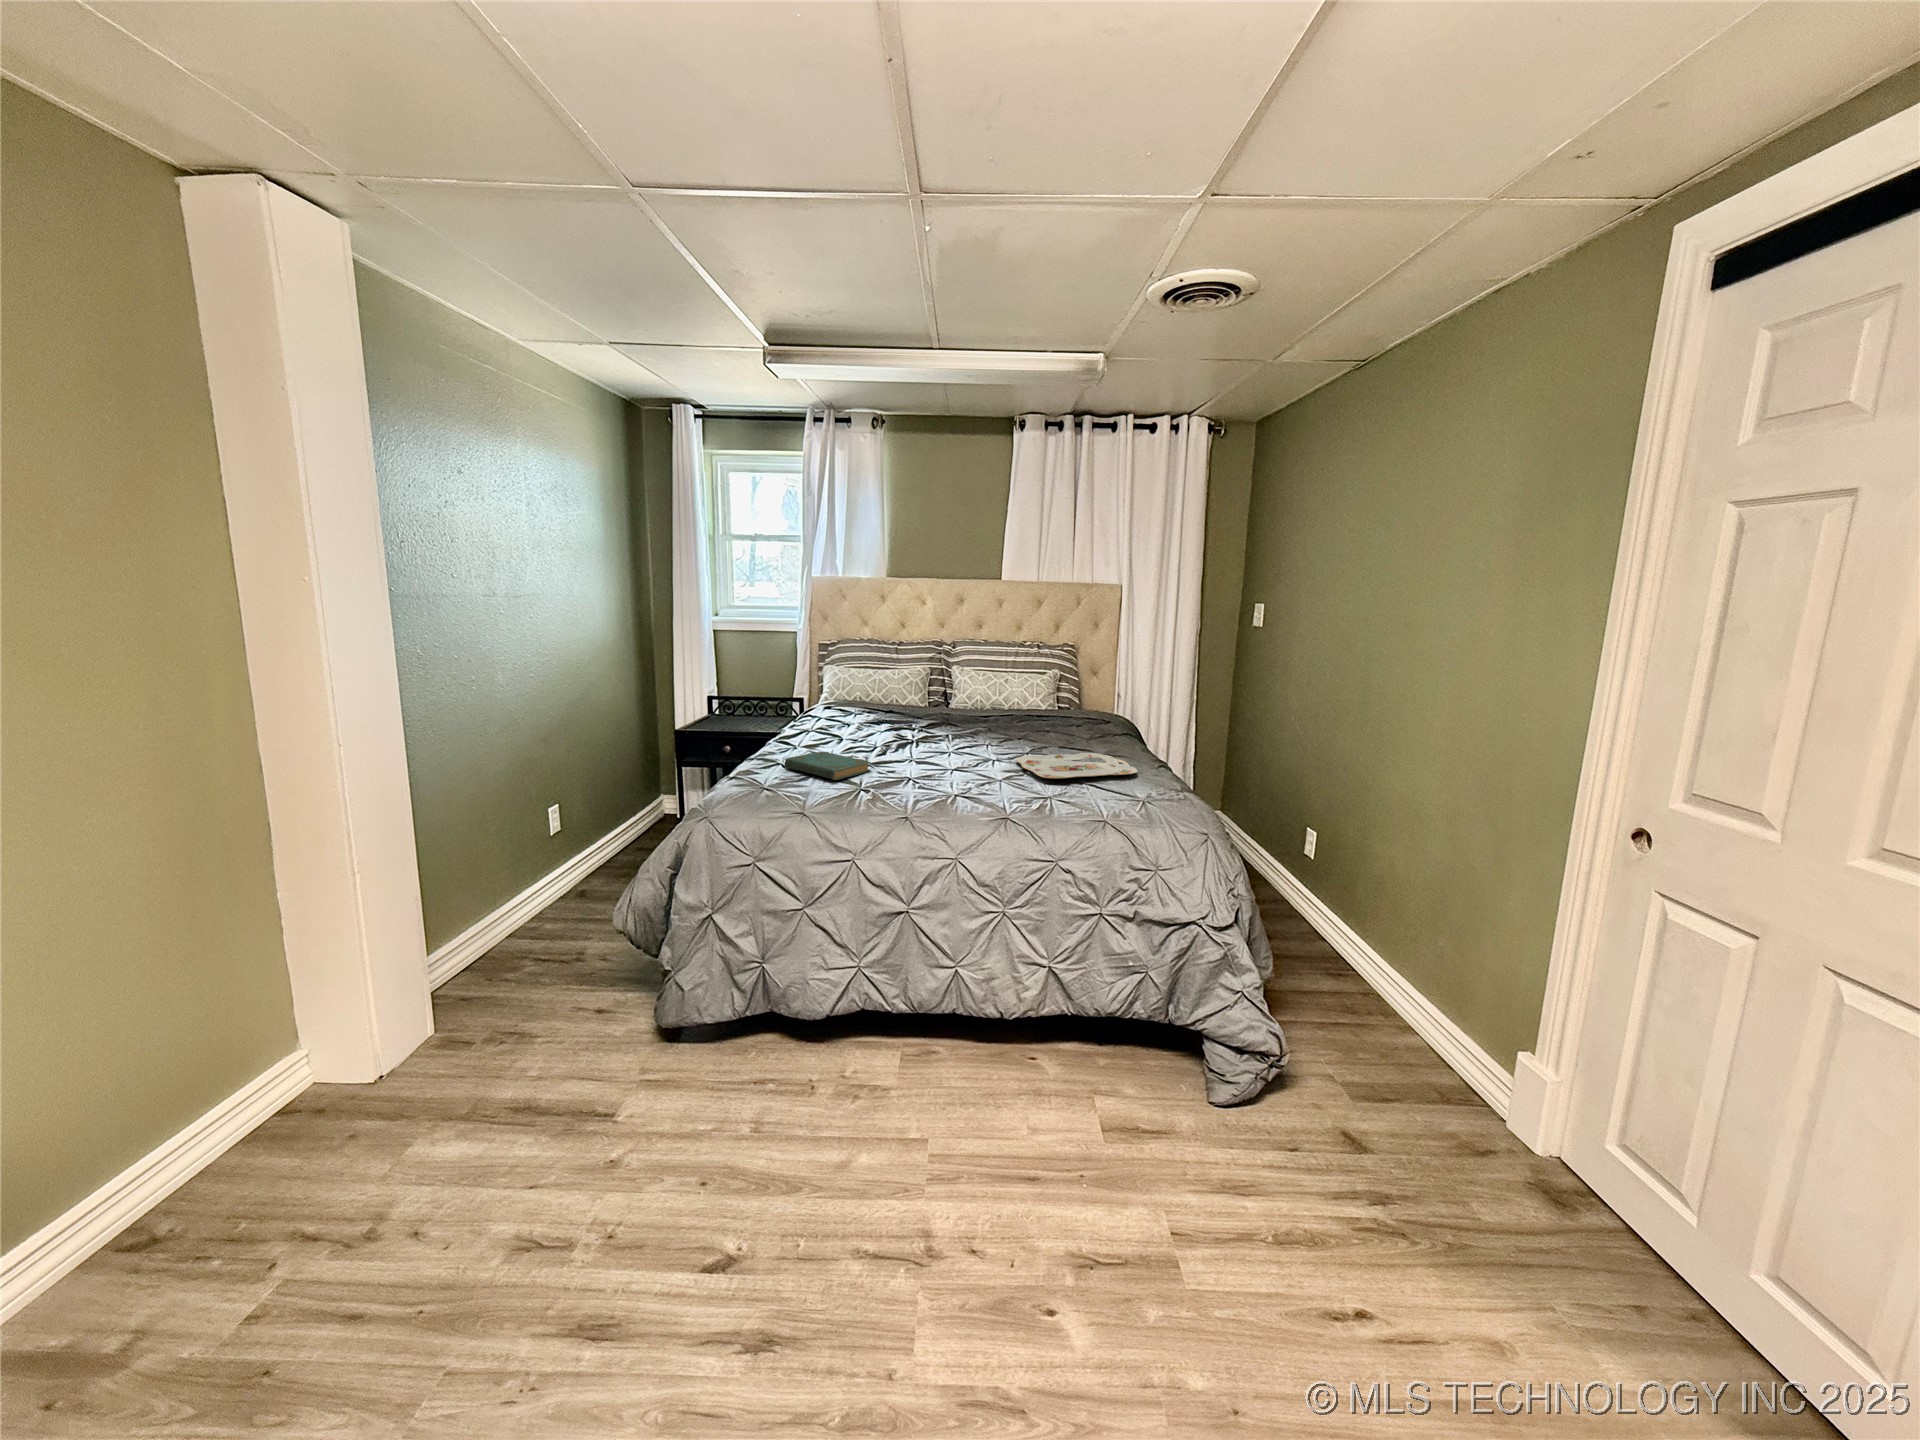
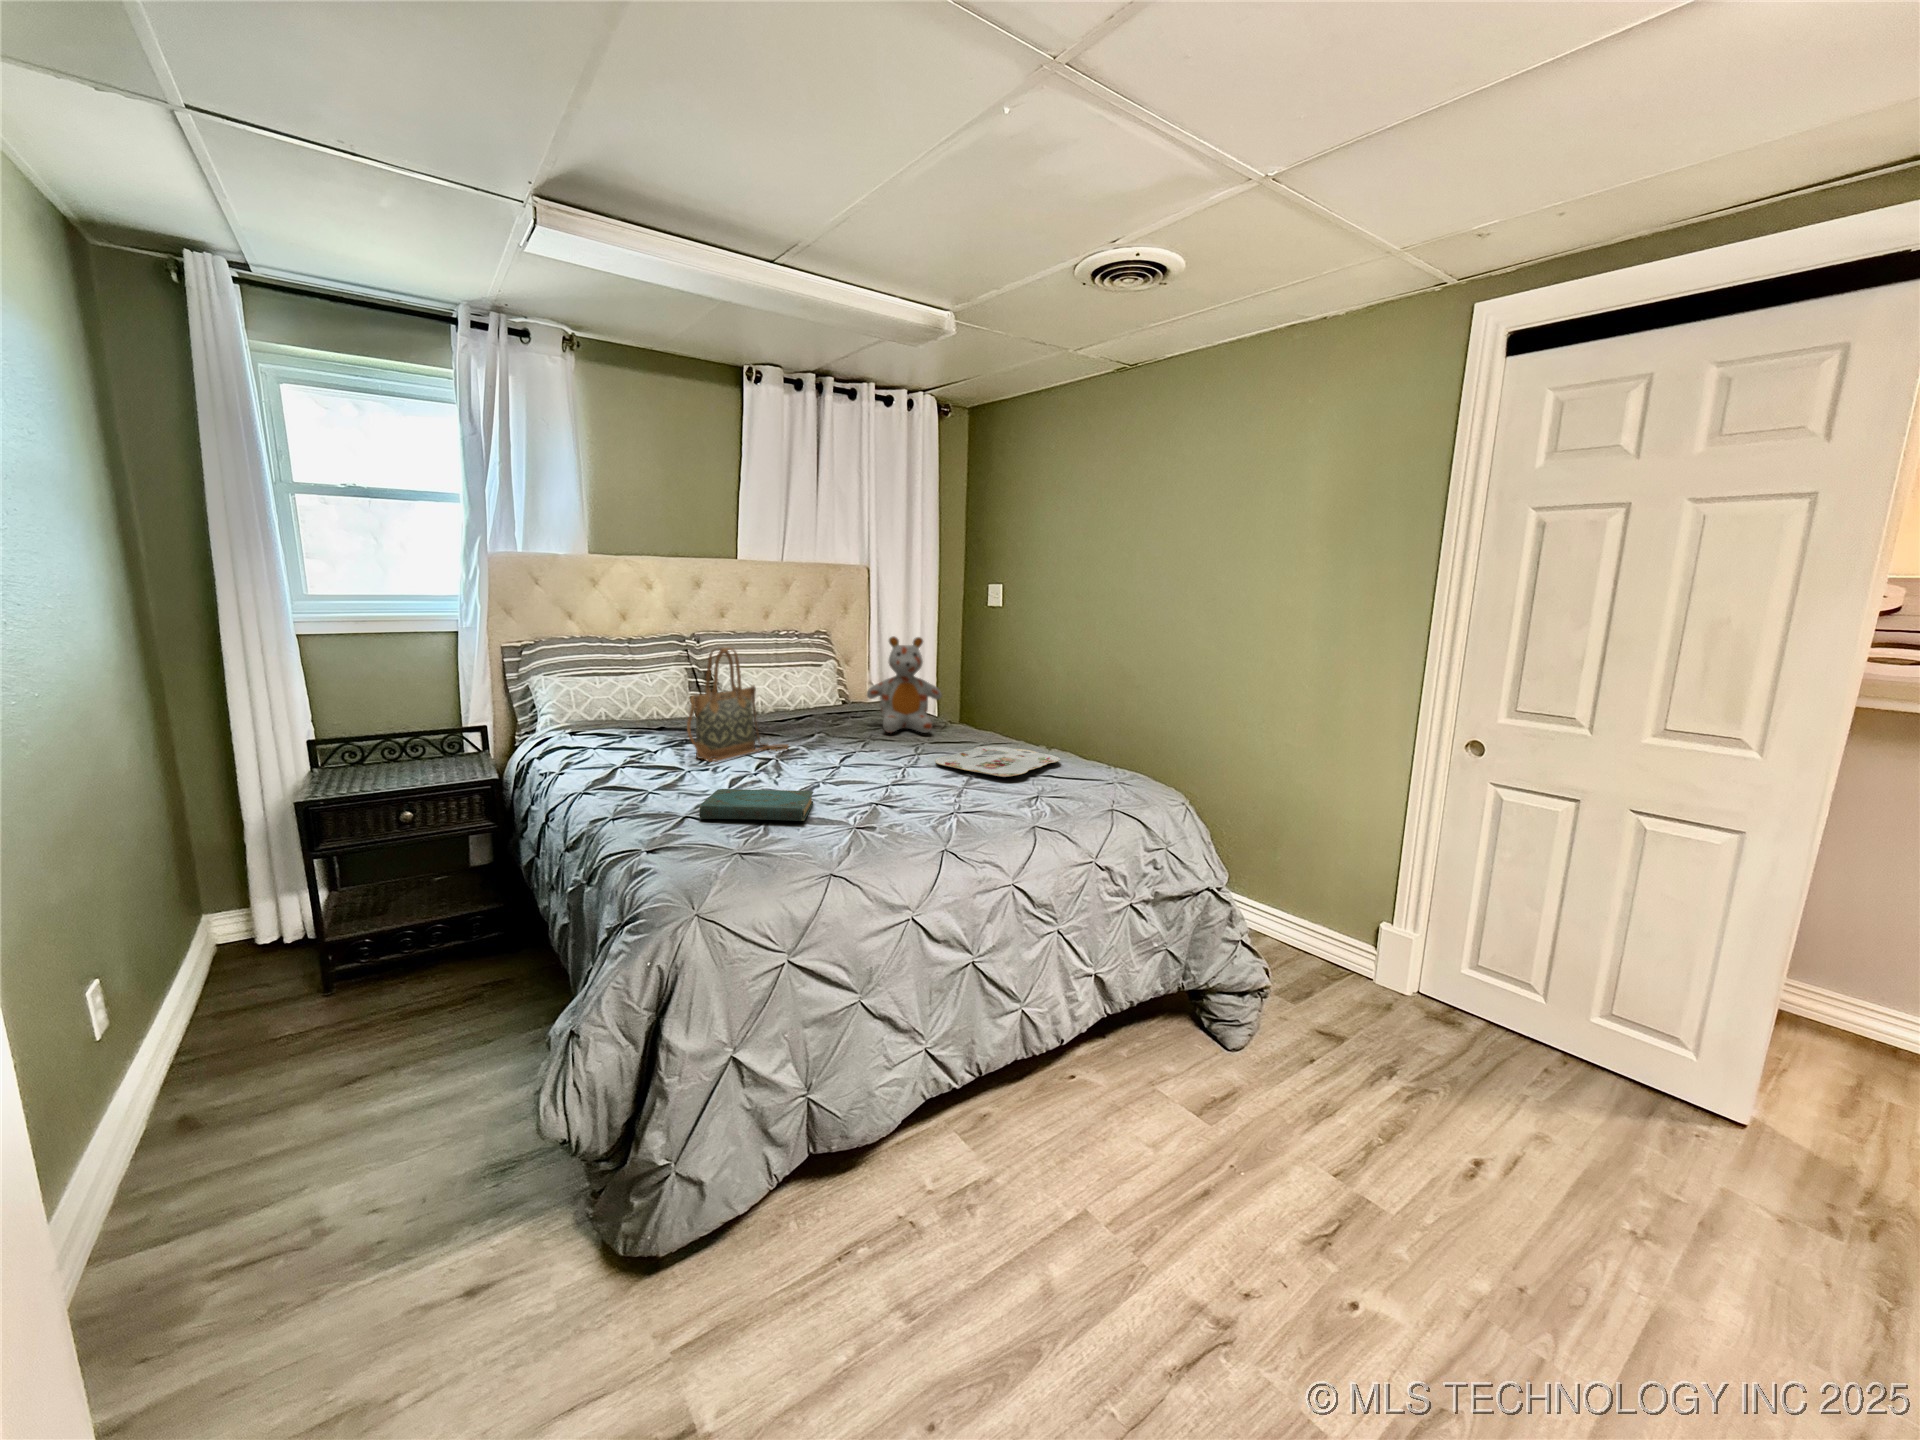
stuffed bear: none [1030,648,1097,736] -> present [867,636,942,733]
handbag: none [849,652,936,736] -> present [687,648,789,762]

